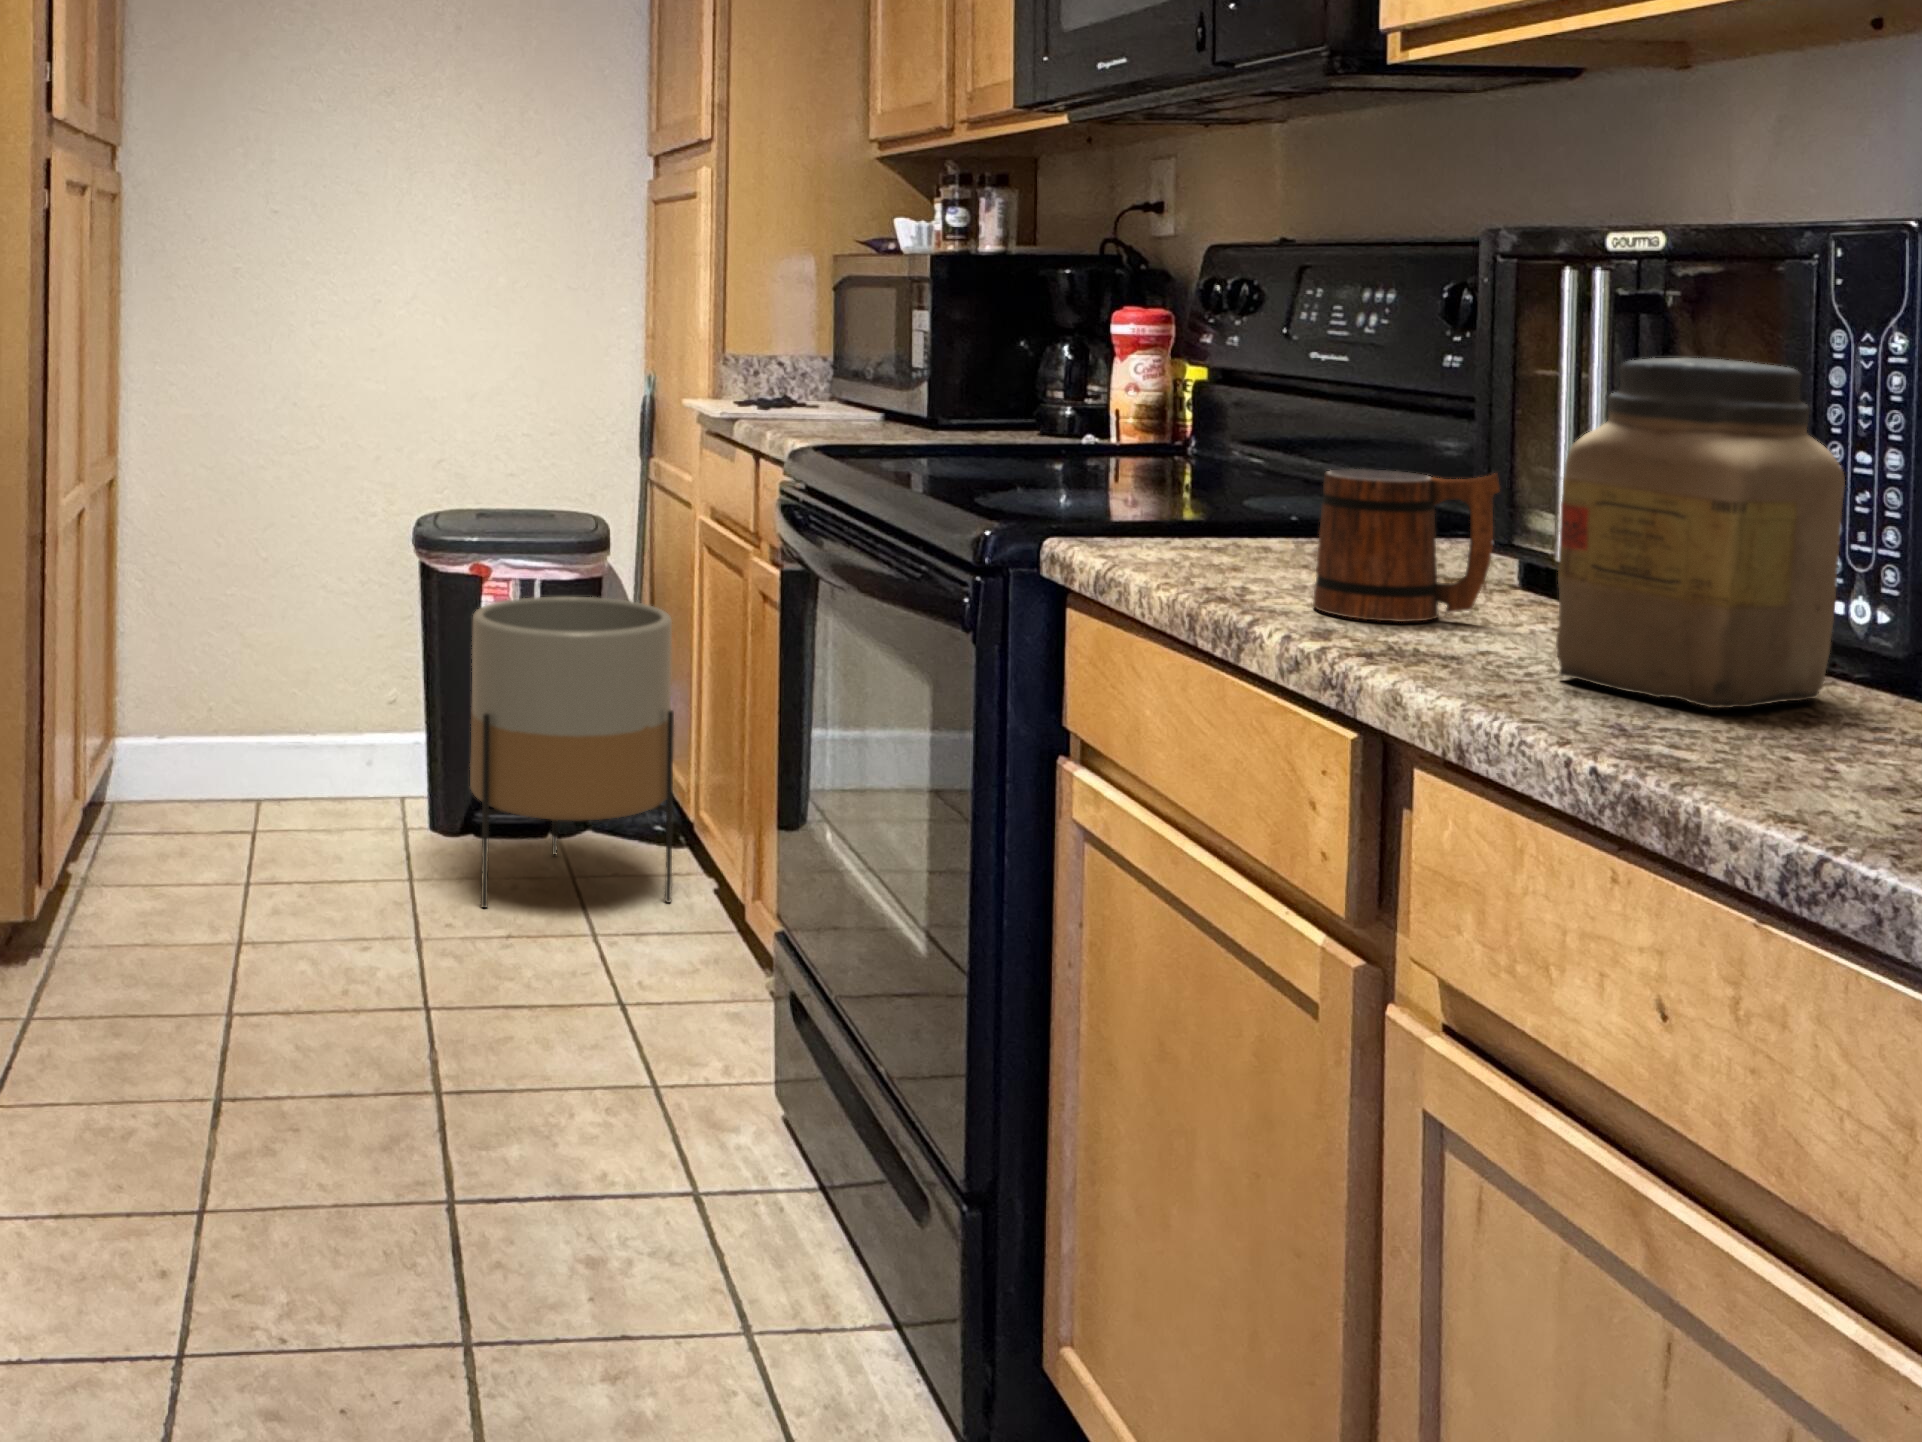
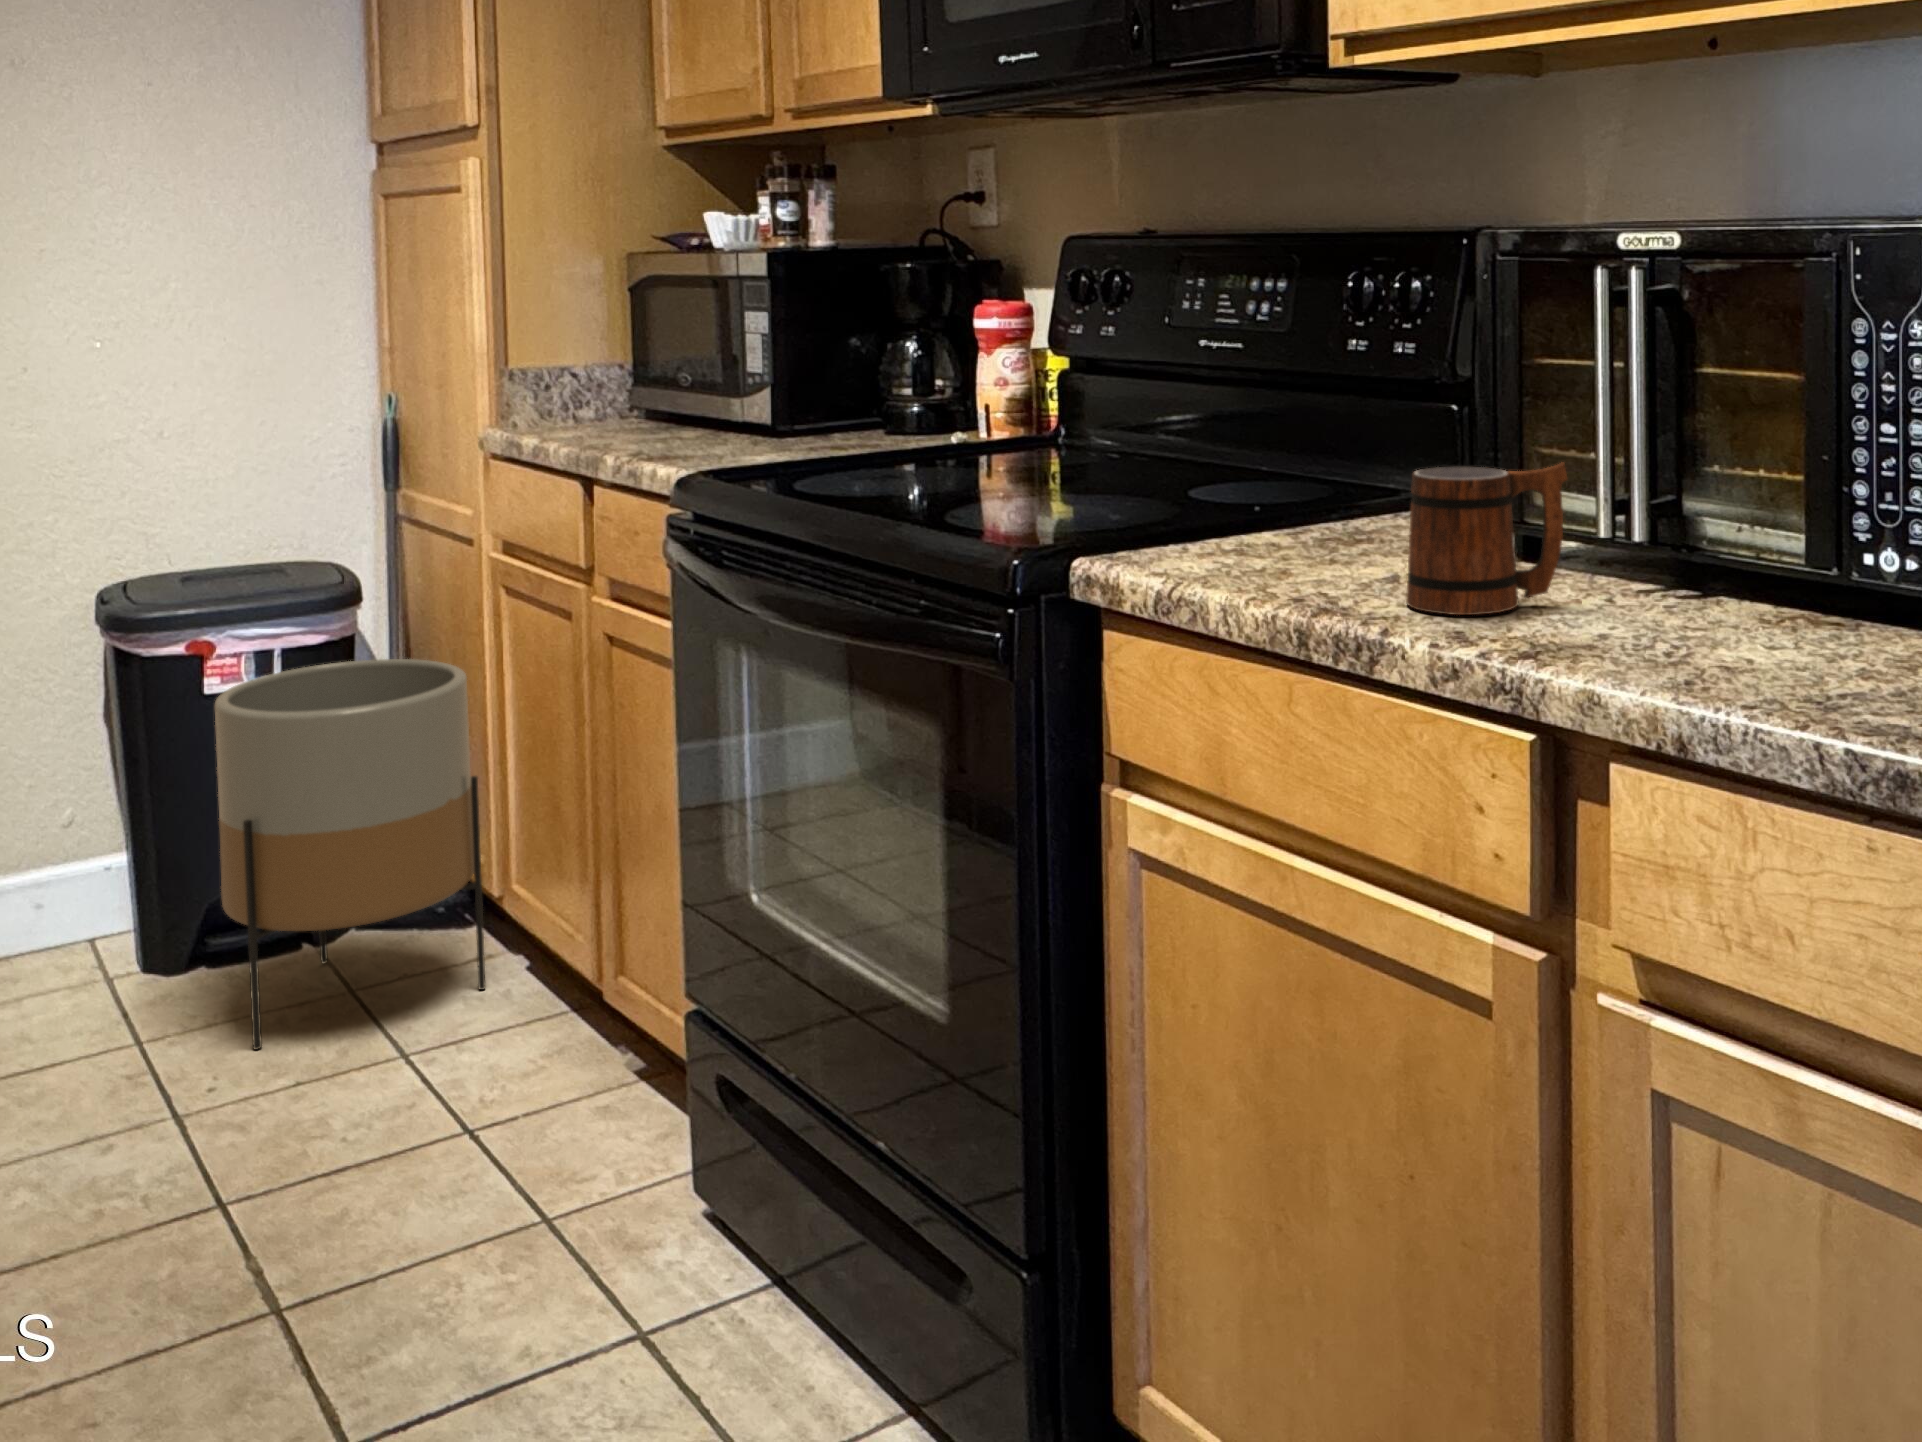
jar: present [1556,358,1845,708] -> none [1690,349,1896,667]

